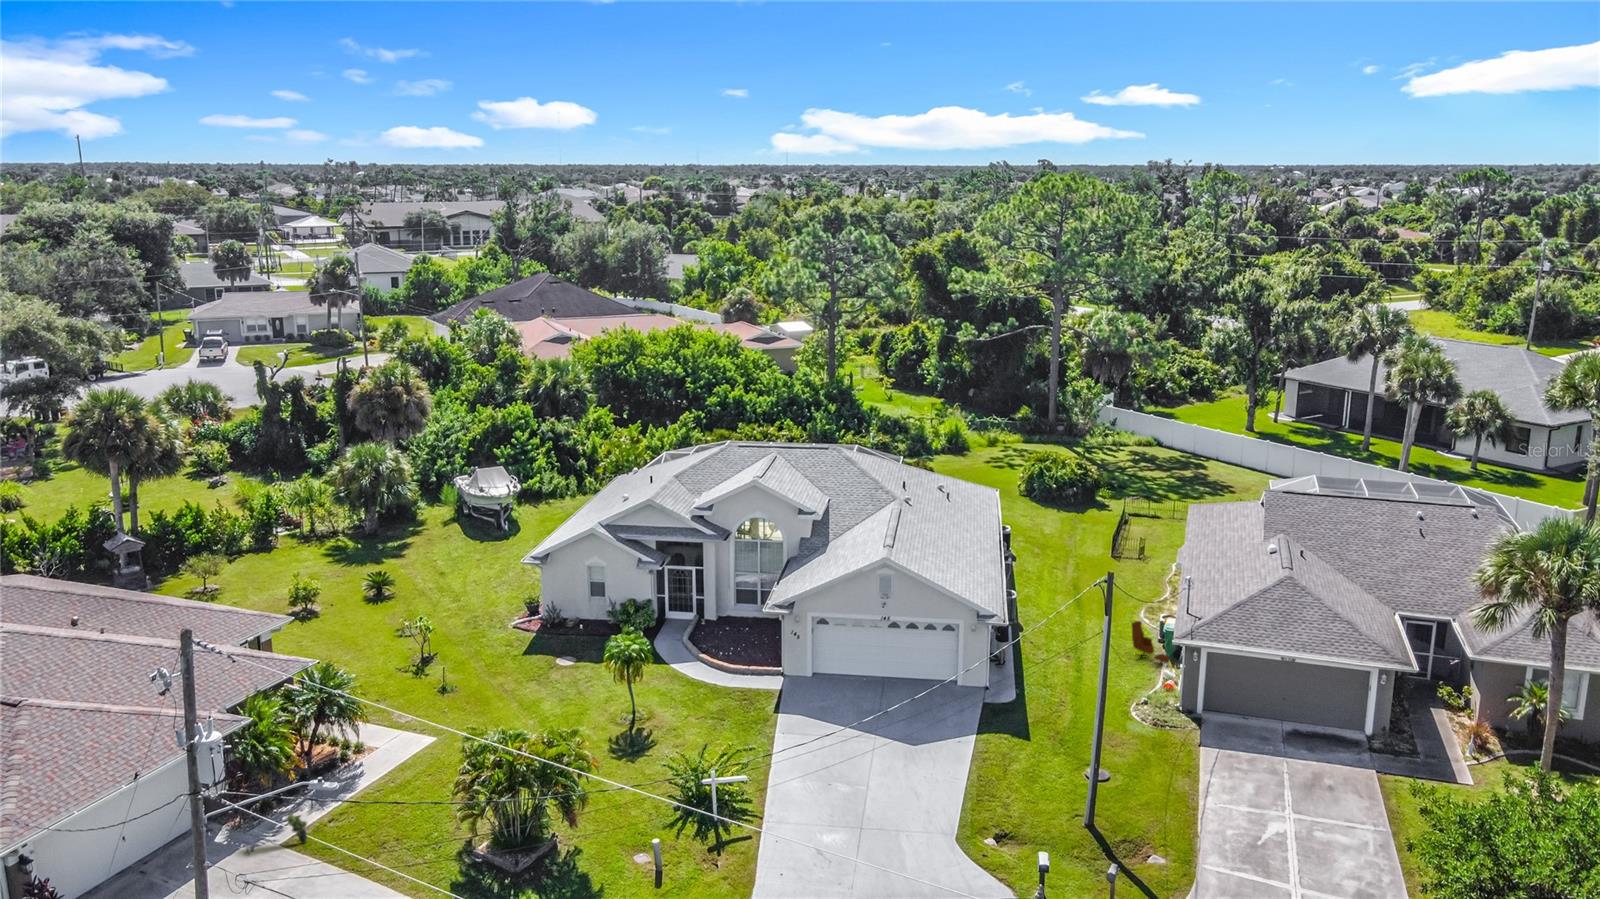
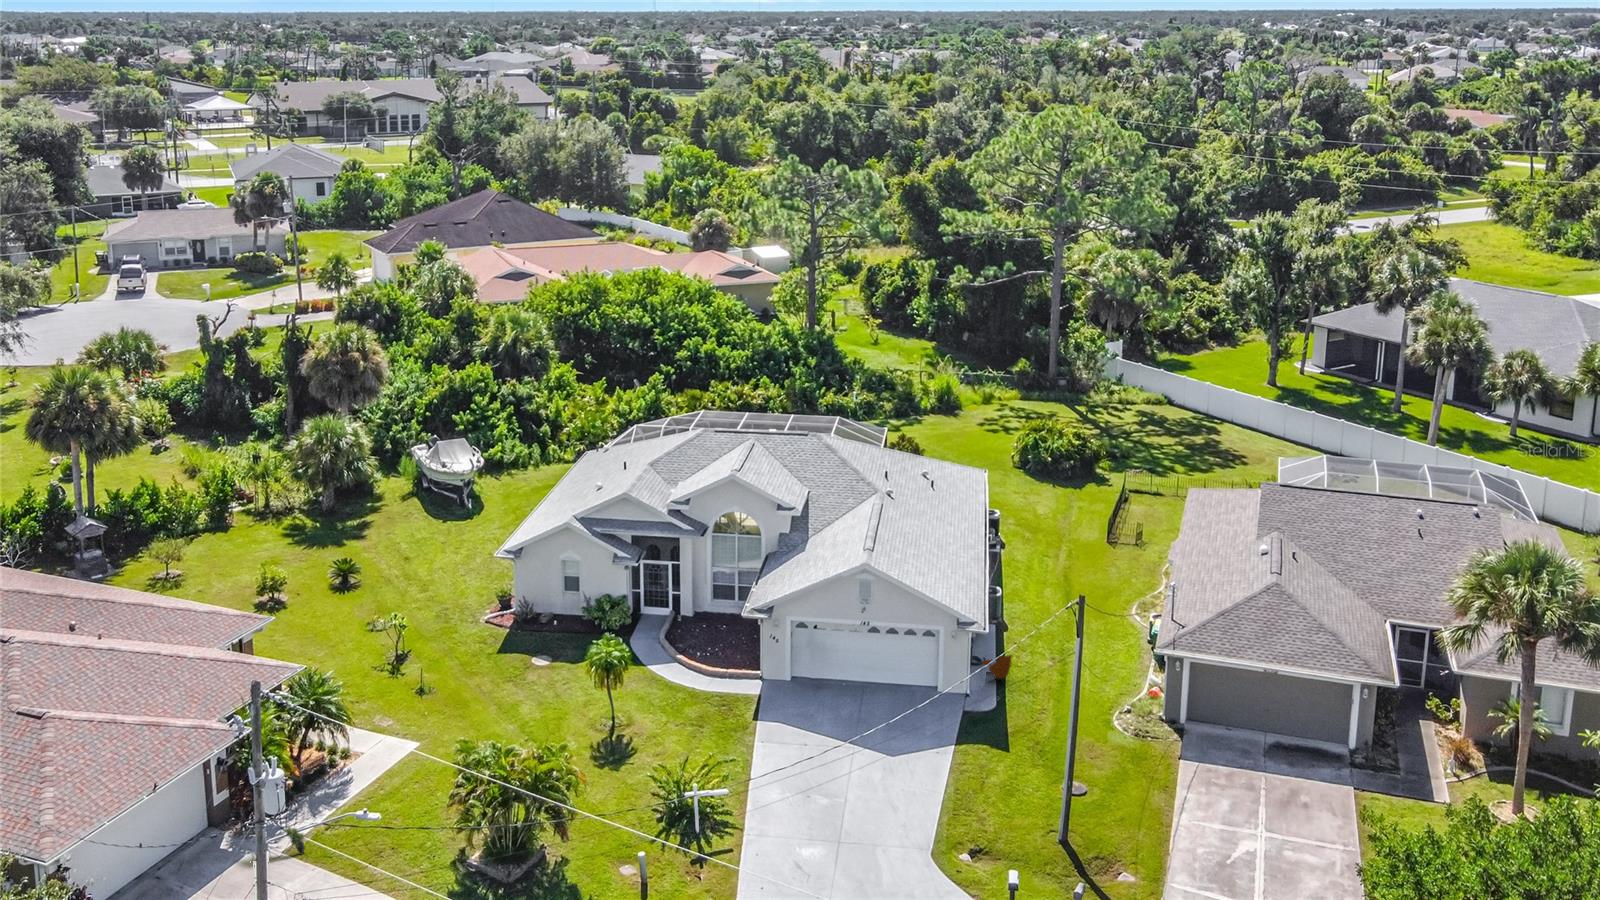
lounge chair: present [1132,621,1170,665] -> present [982,655,1012,682]

